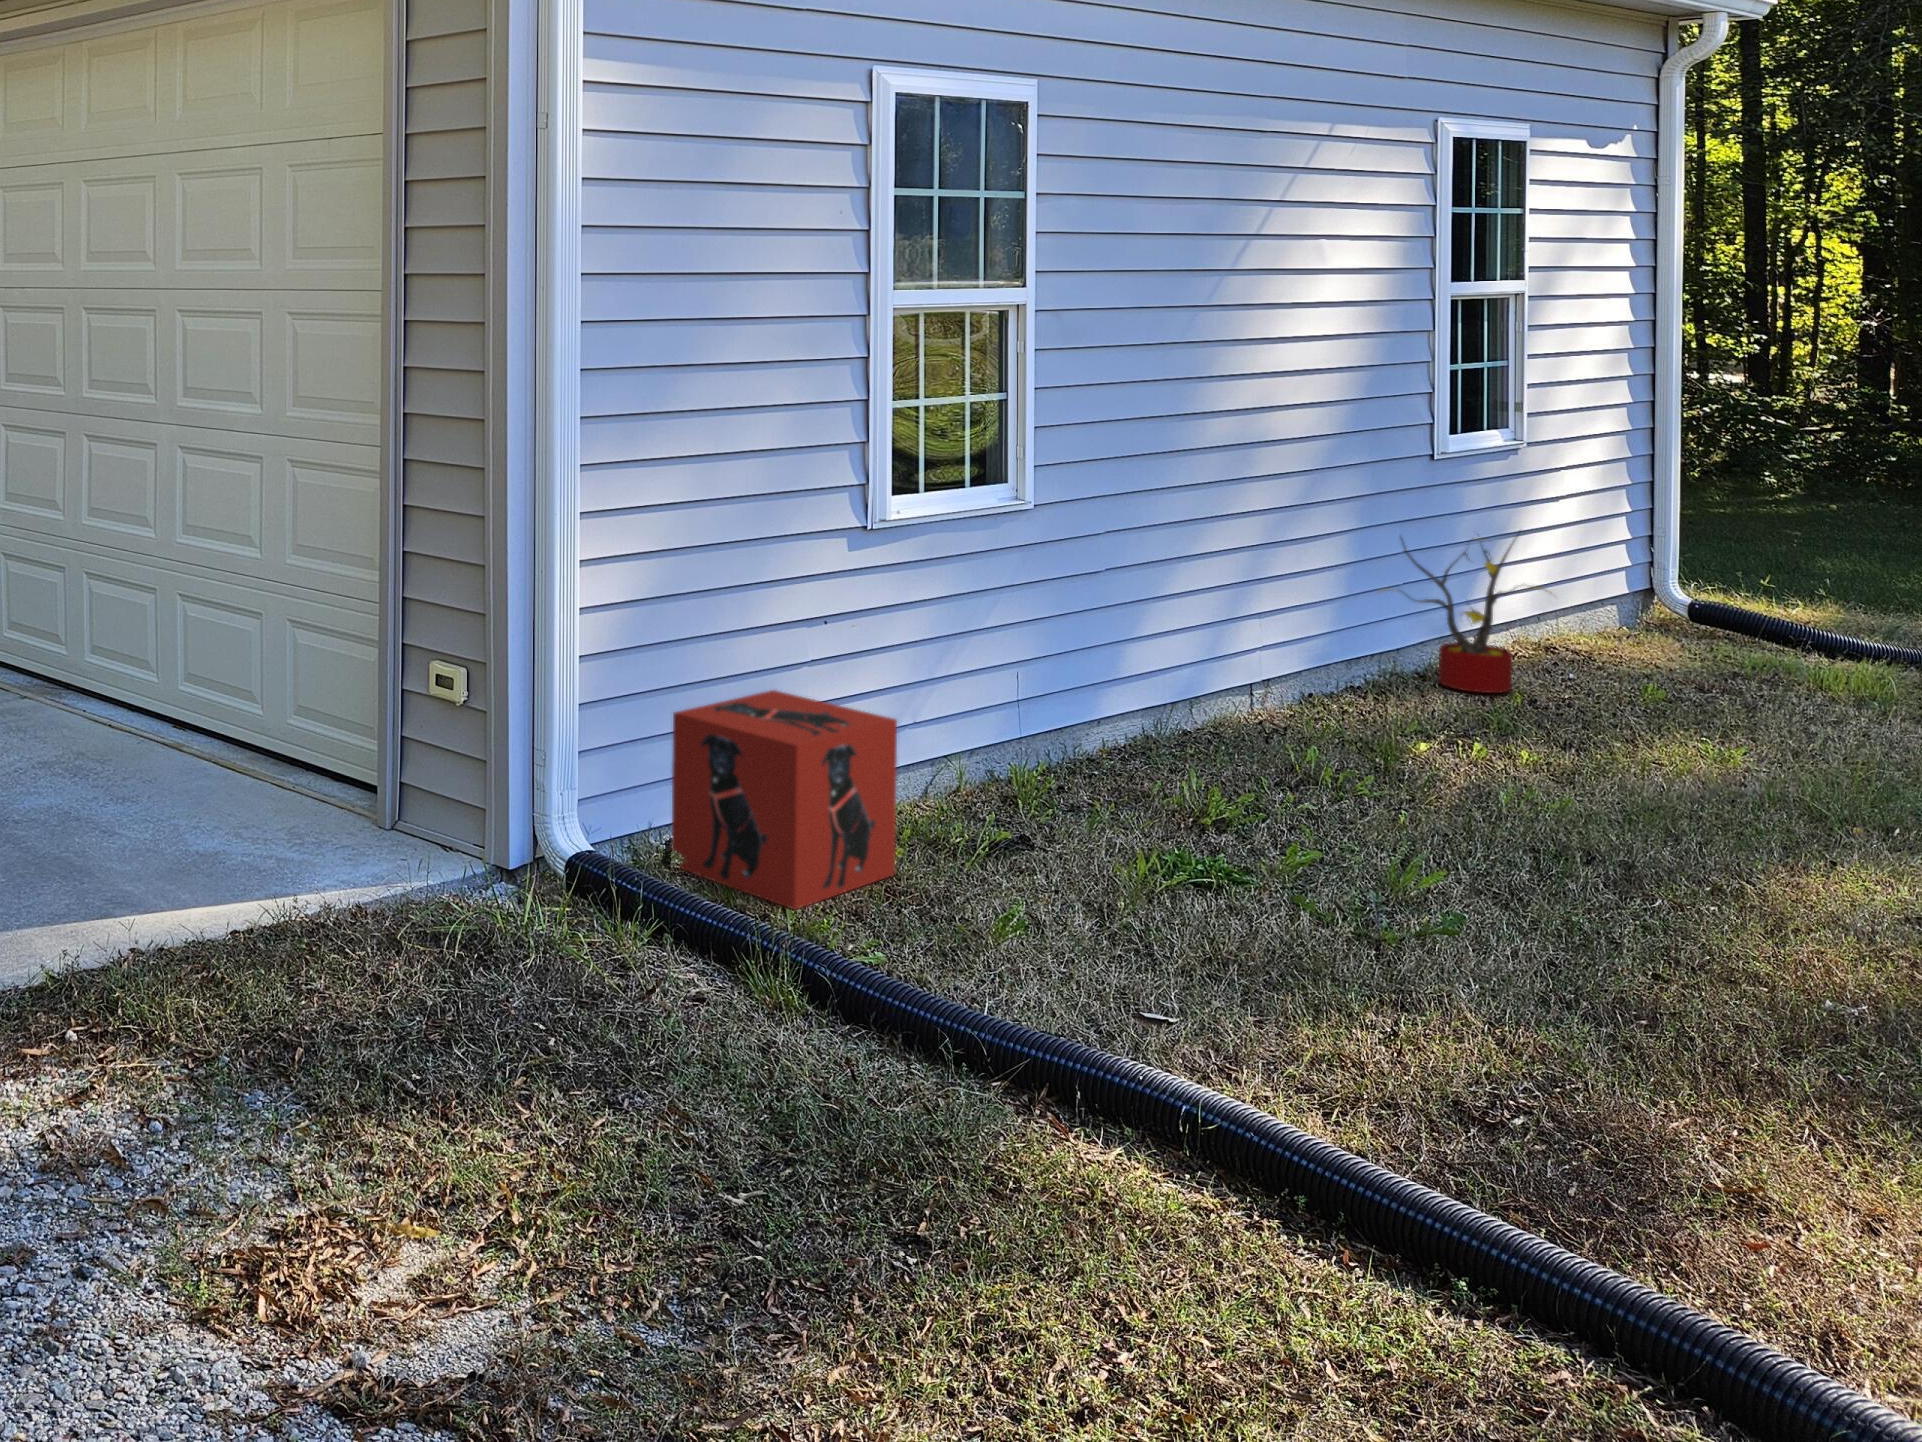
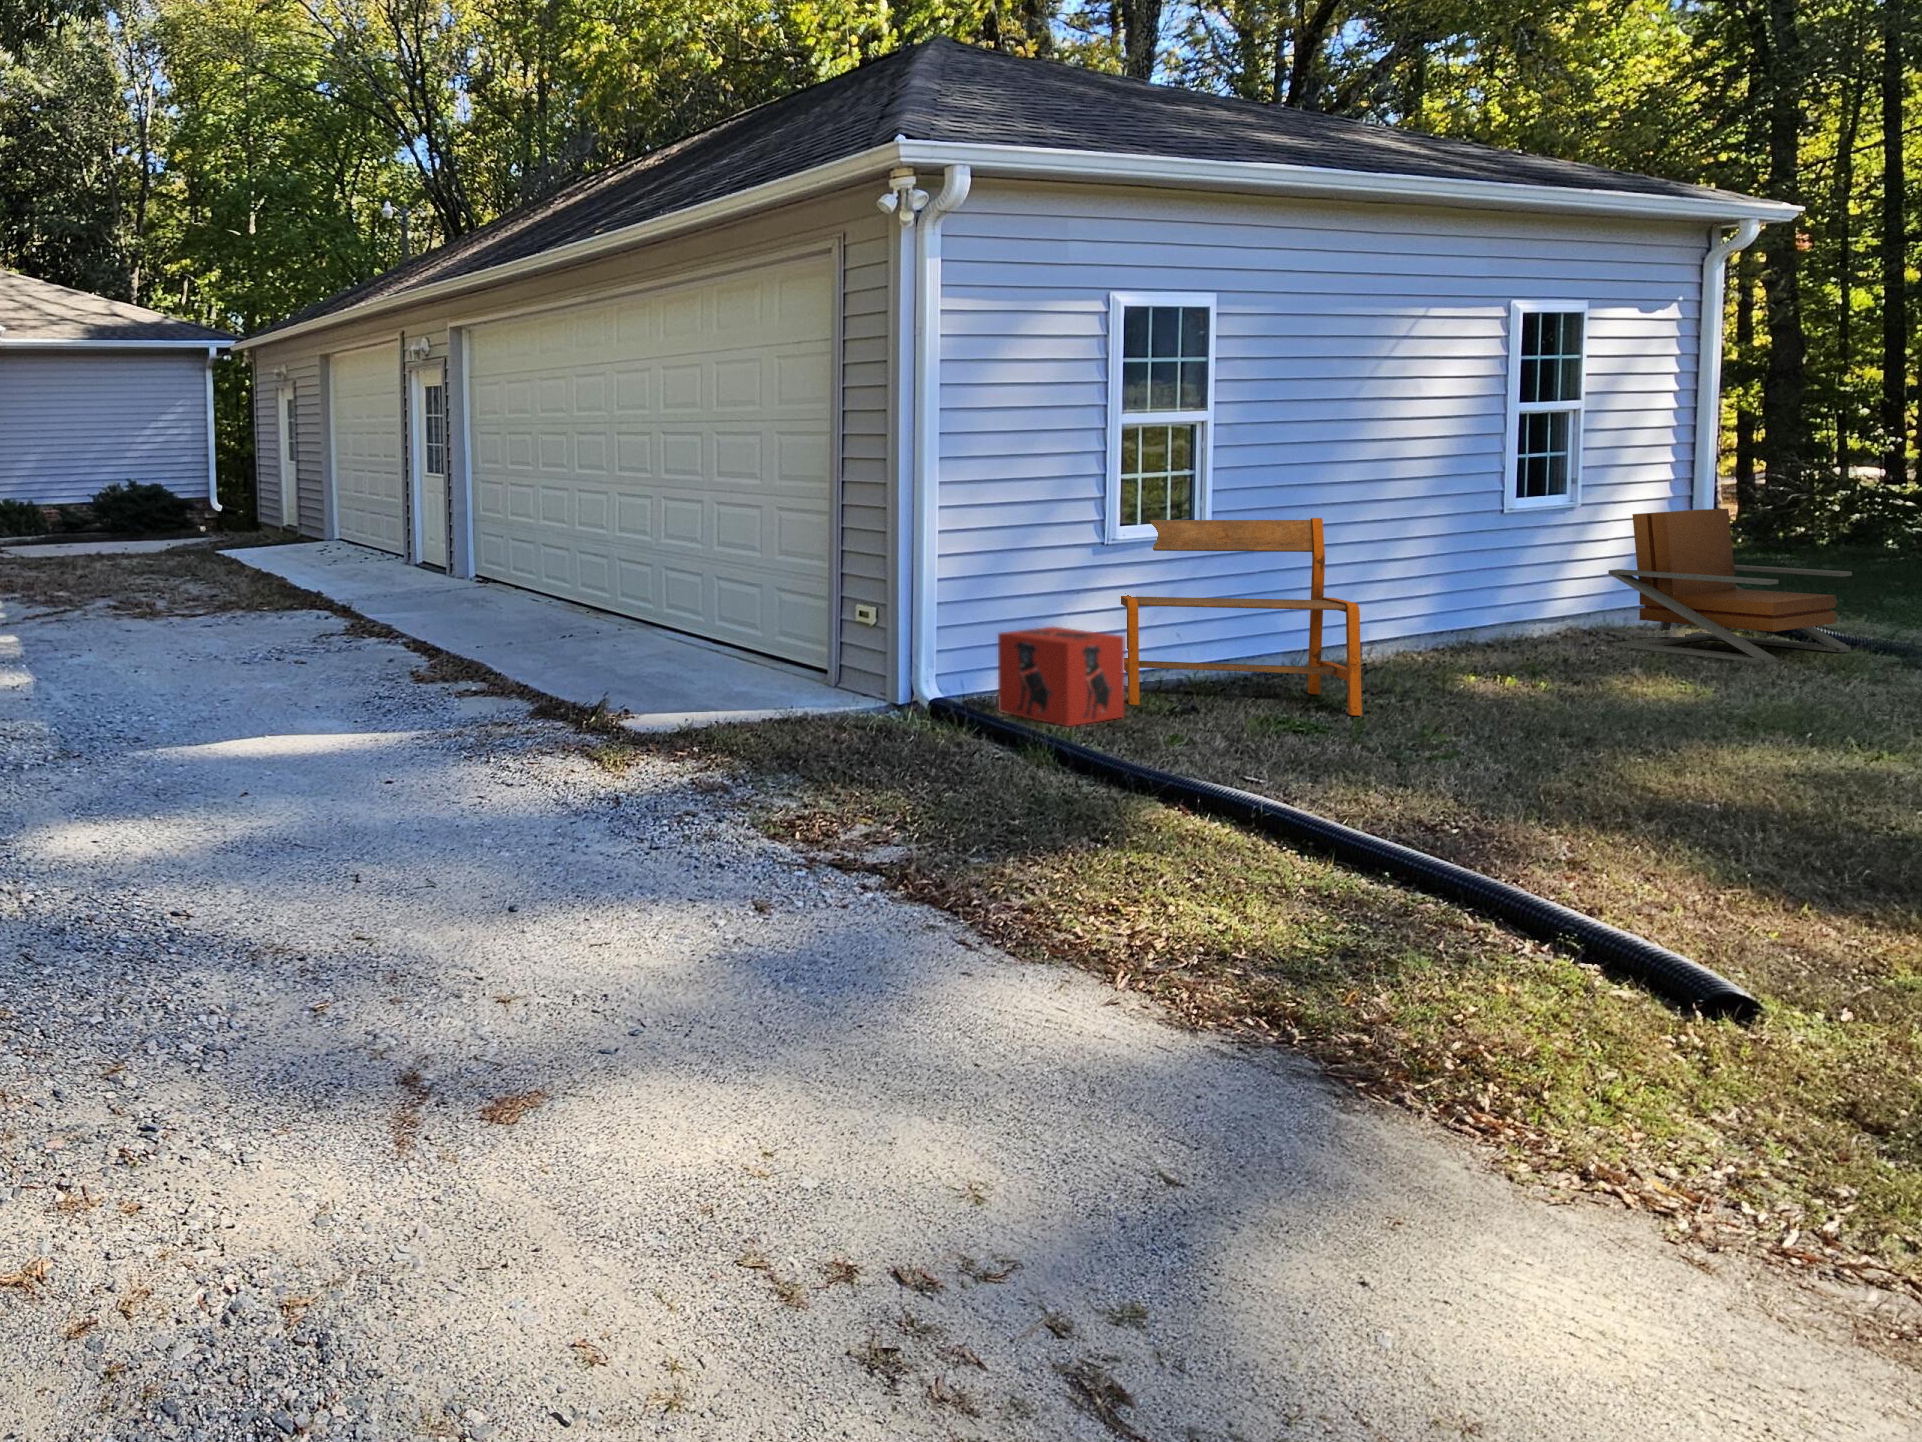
lounge chair: none [1556,444,1859,688] -> present [1608,508,1852,663]
bench: none [879,475,1284,851] -> present [1121,518,1362,716]
decorative plant: present [1377,532,1541,693] -> none [1461,560,1595,662]

